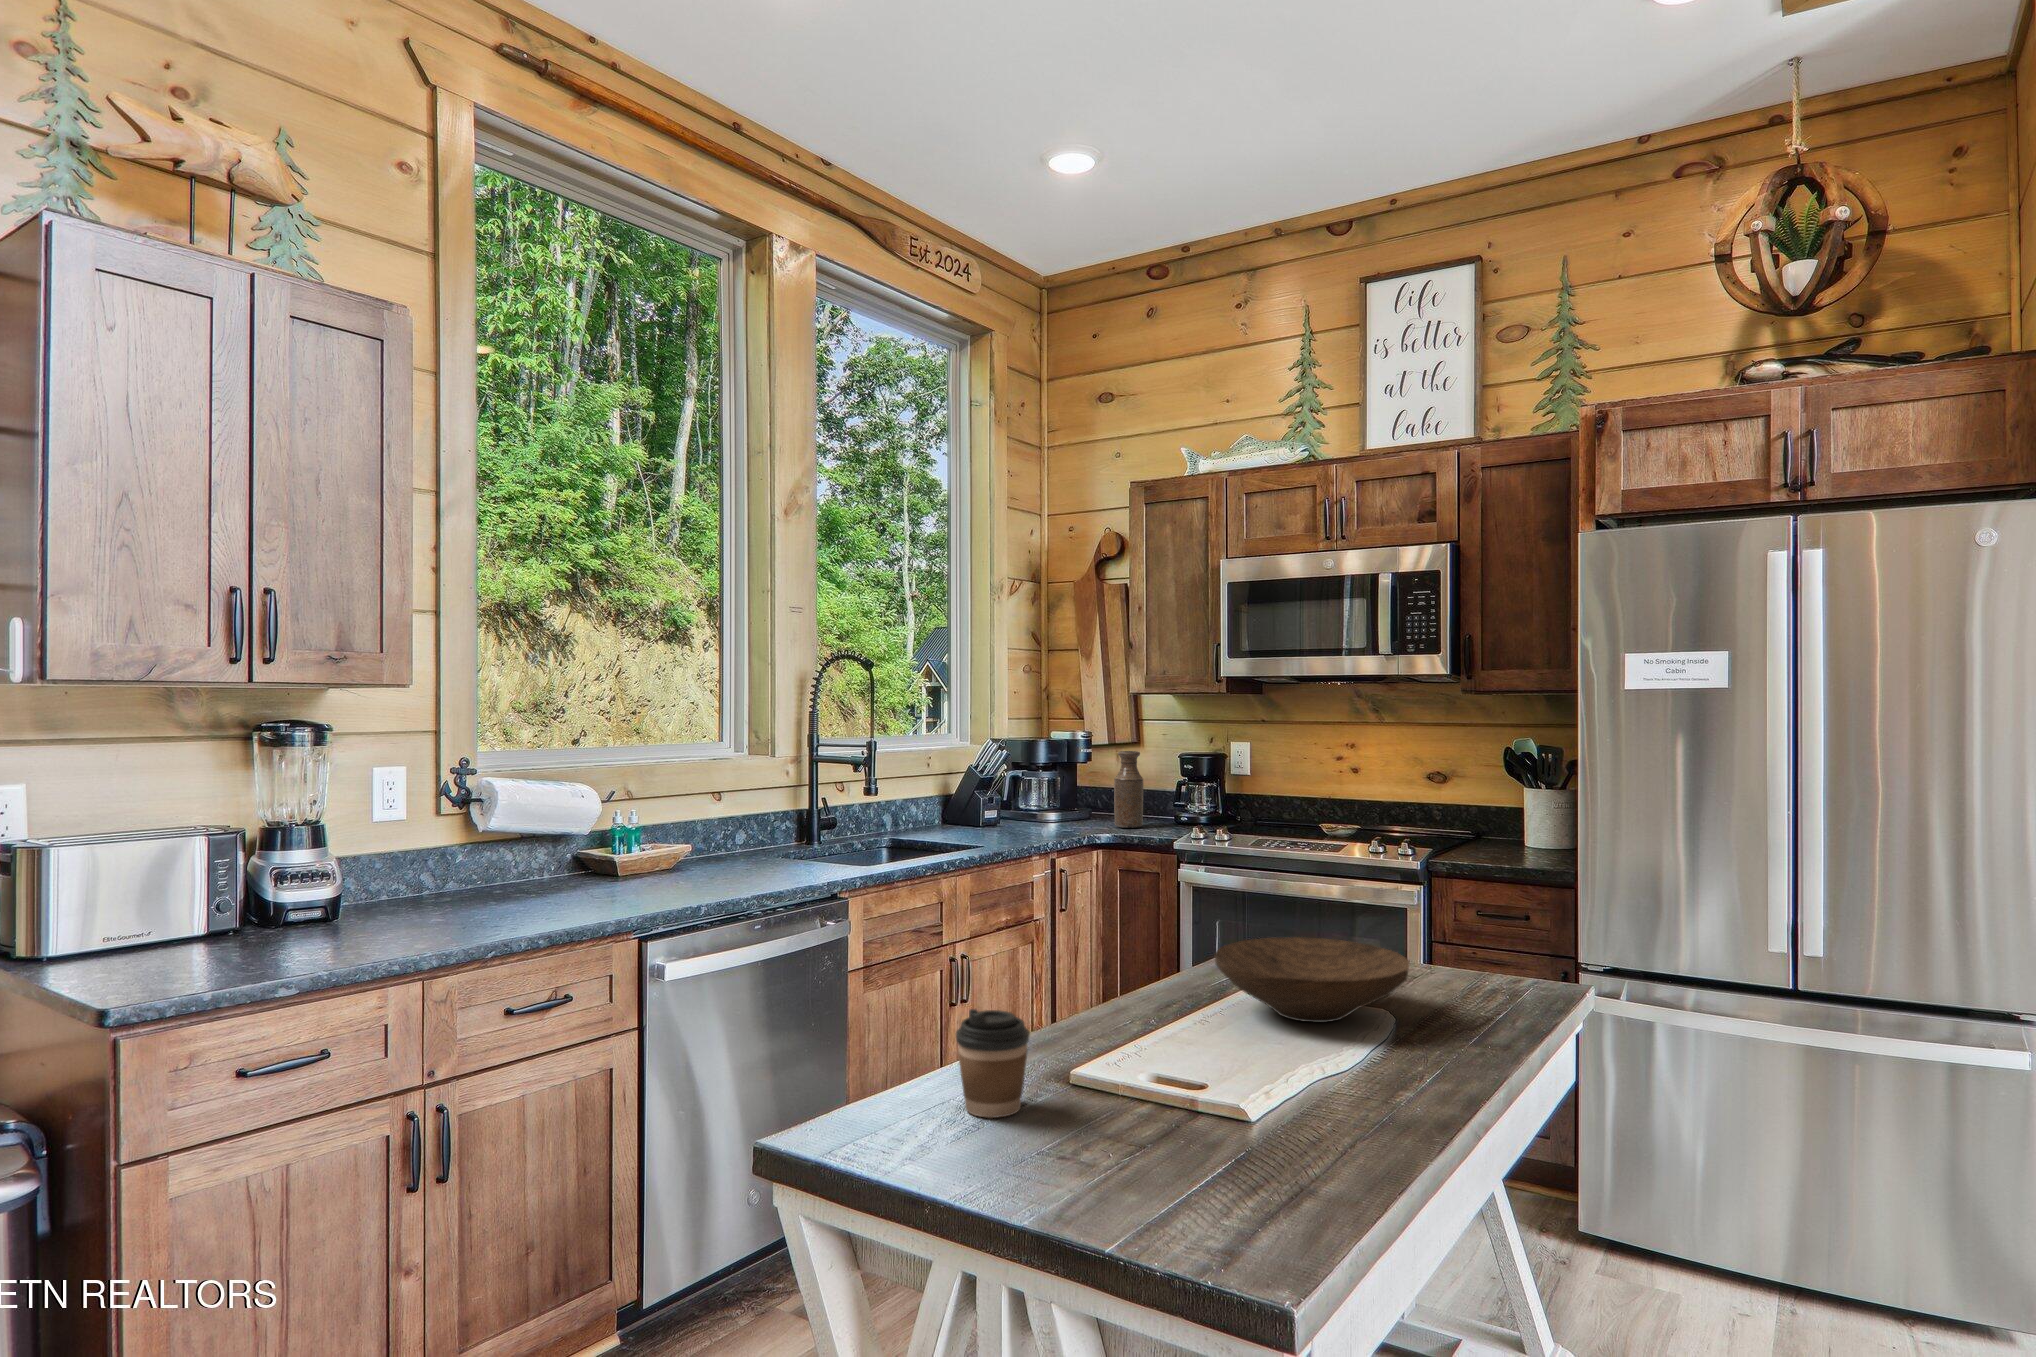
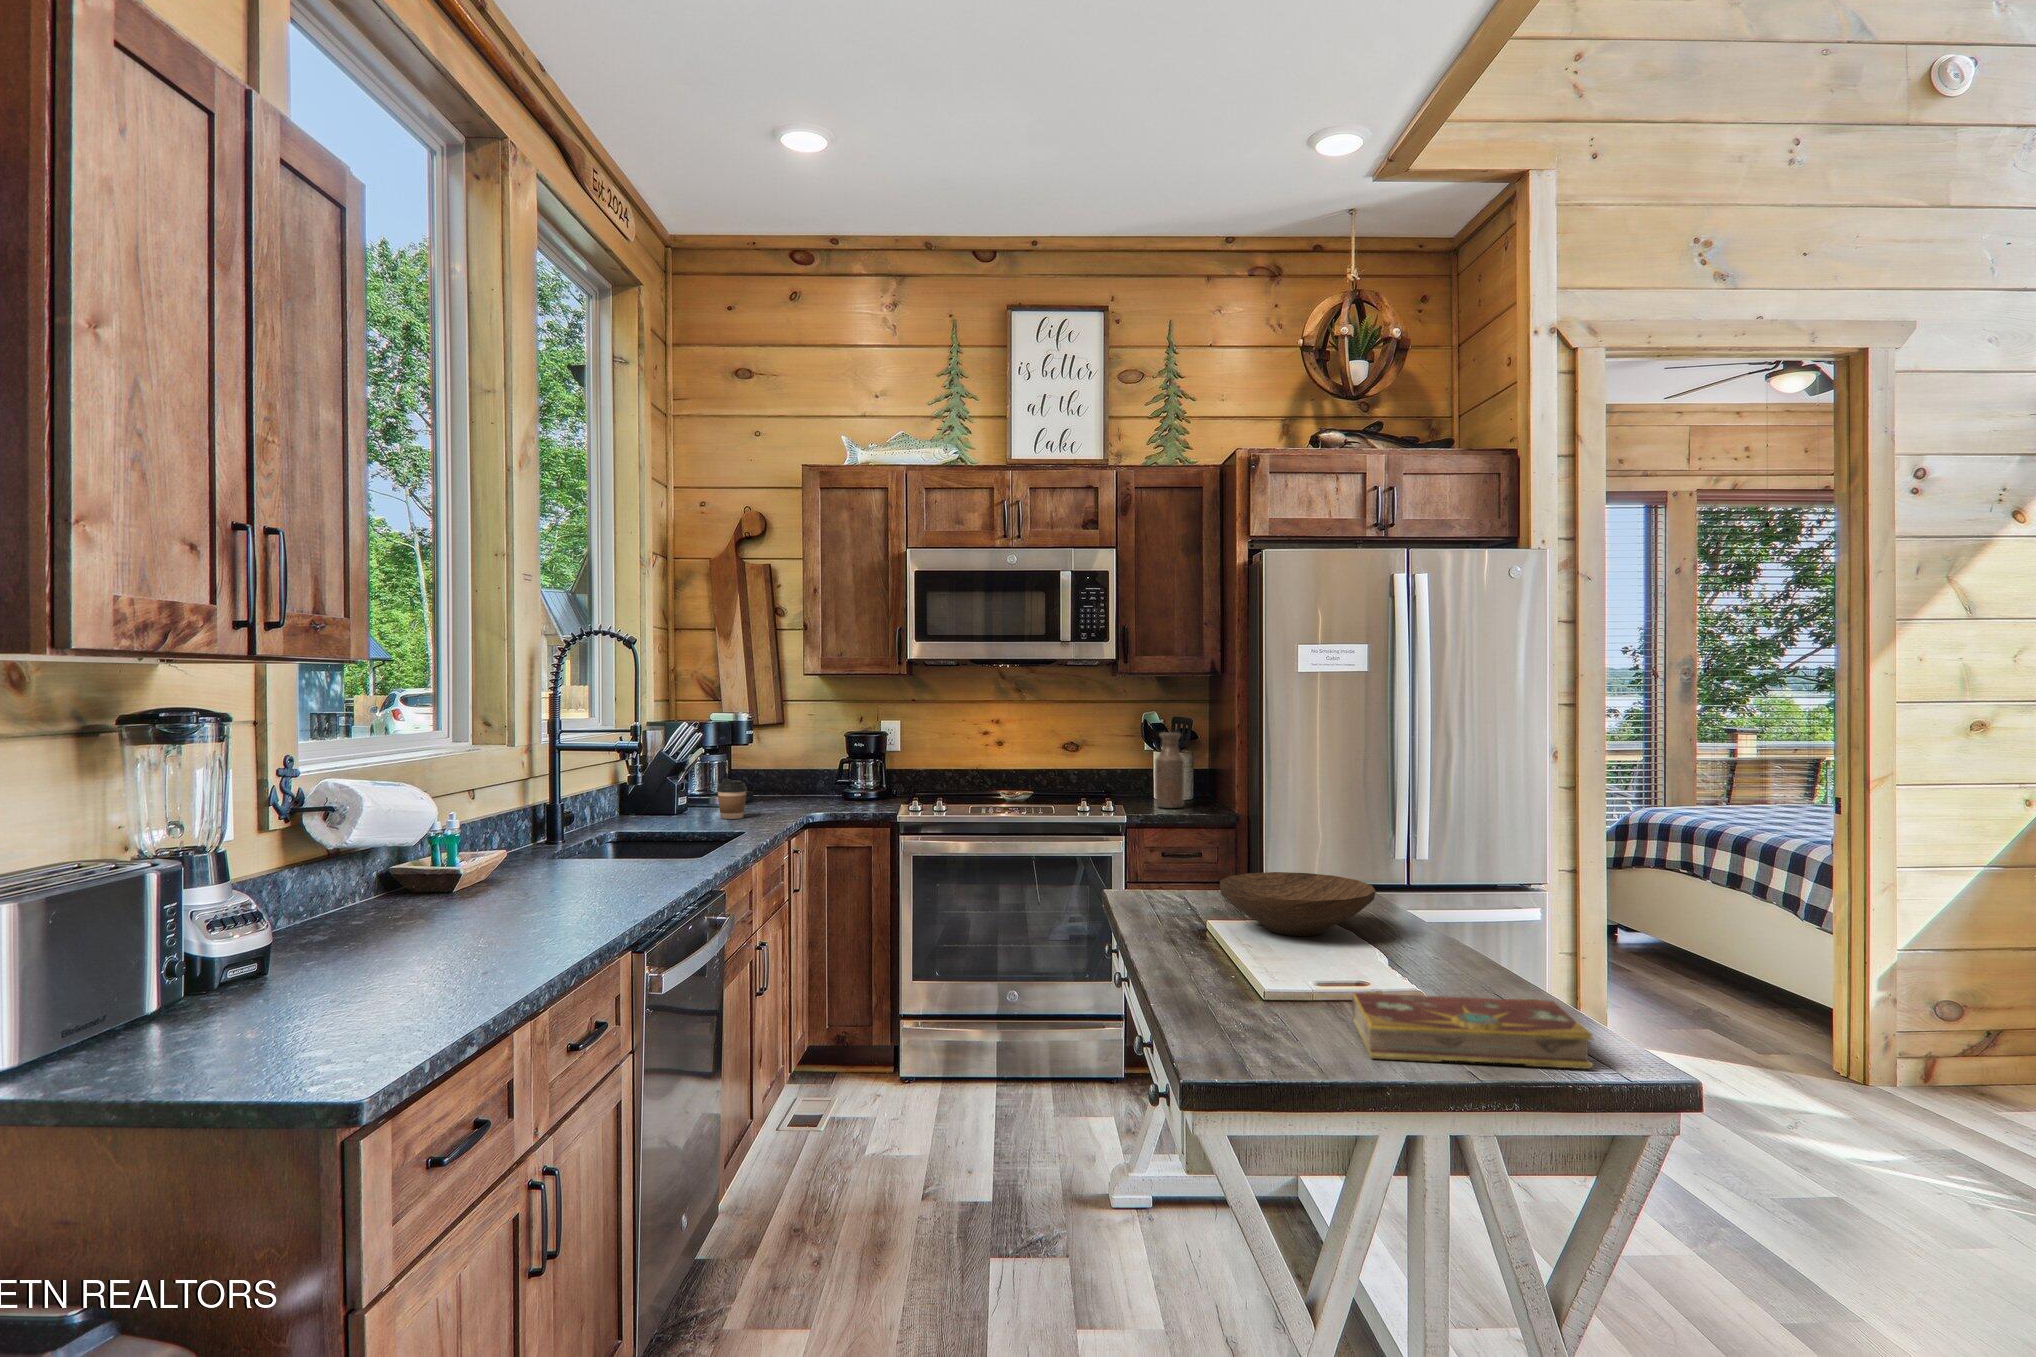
bottle: present [1114,751,1143,828] -> present [1155,732,1185,808]
coffee cup: present [956,1009,1030,1118] -> present [717,779,747,819]
book: none [997,1087,1309,1243] -> present [1352,992,1593,1069]

